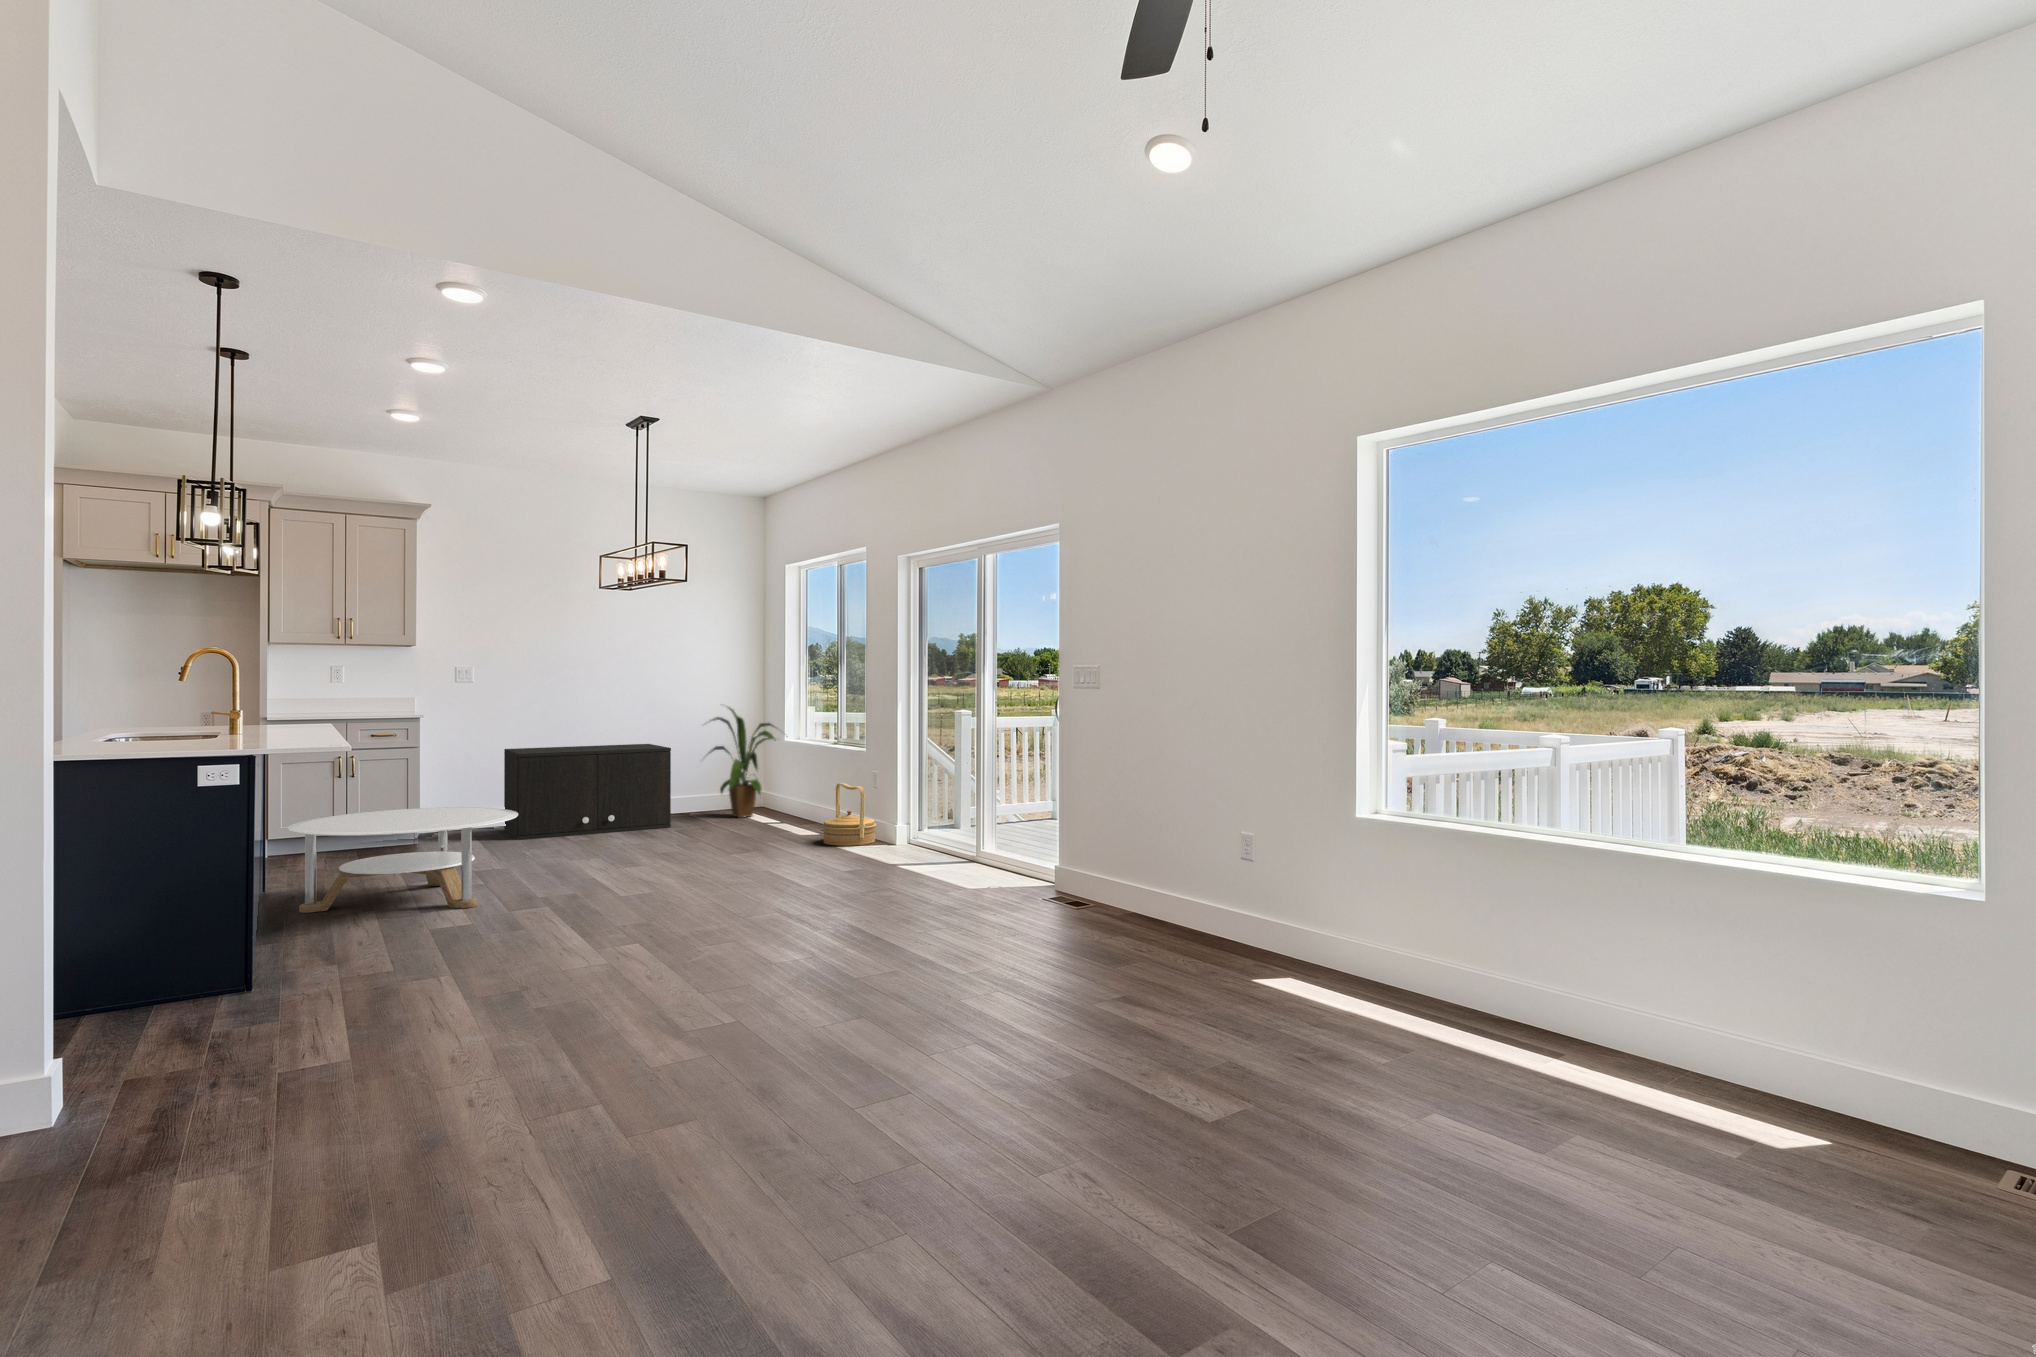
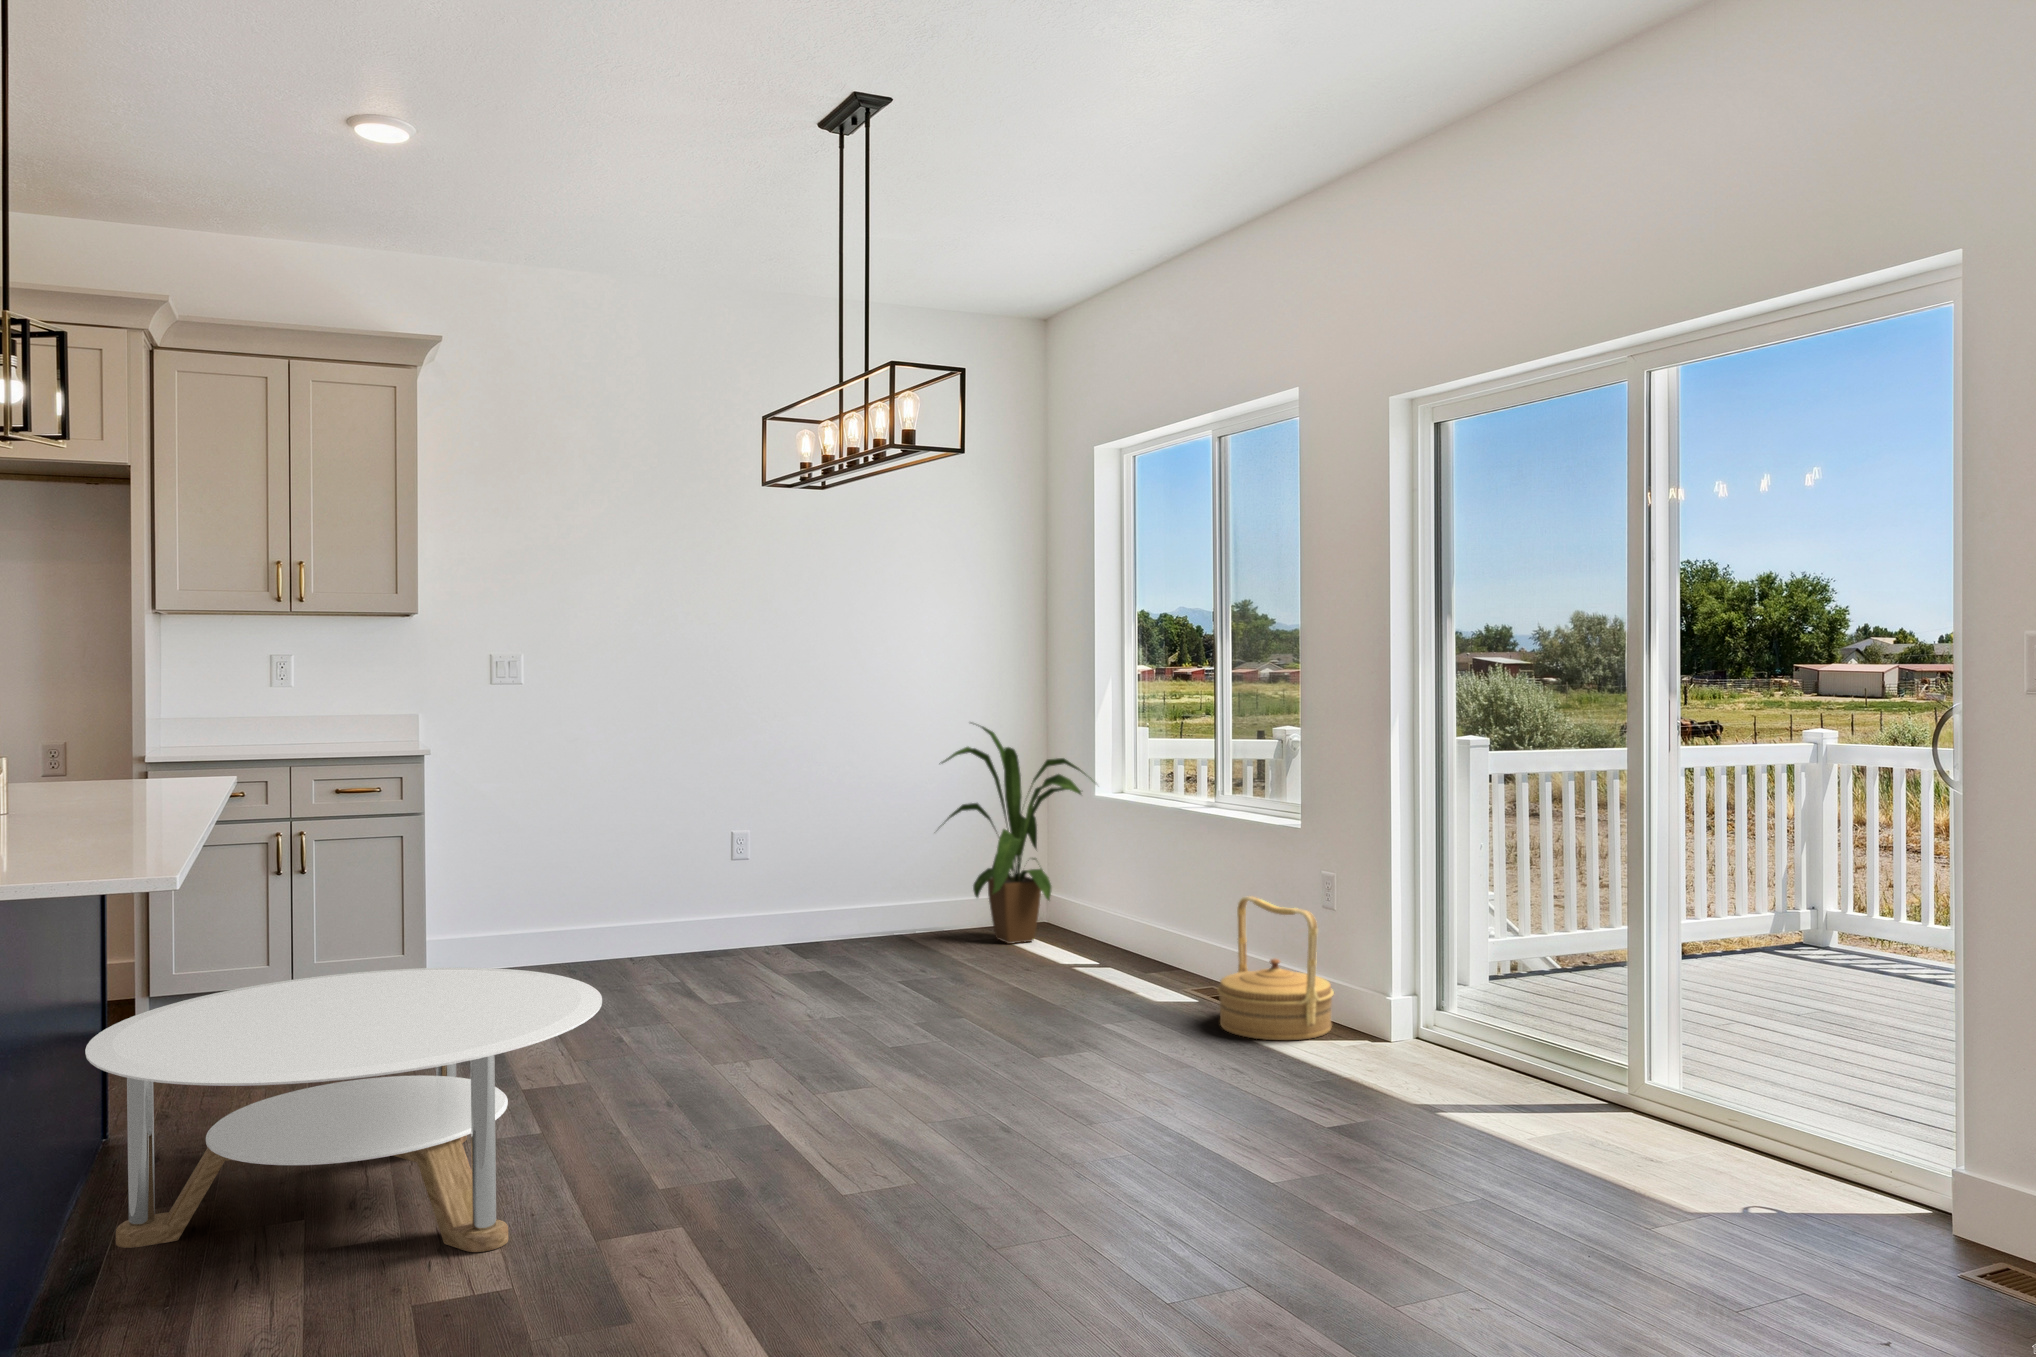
storage cabinet: present [504,744,671,840] -> none [581,798,888,995]

